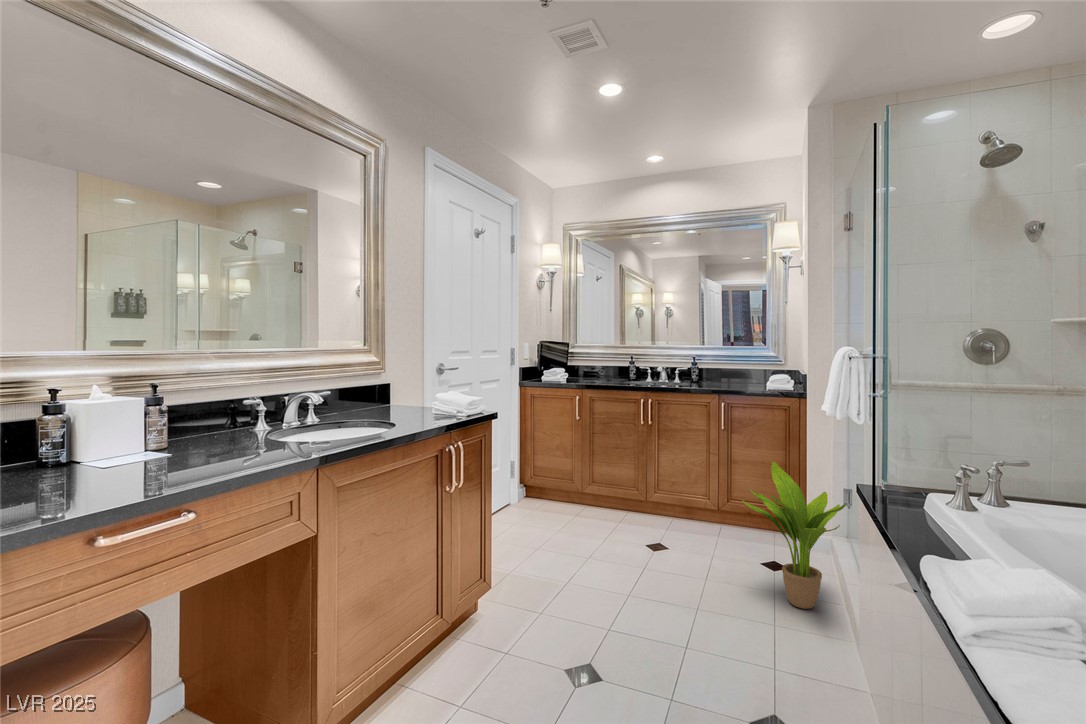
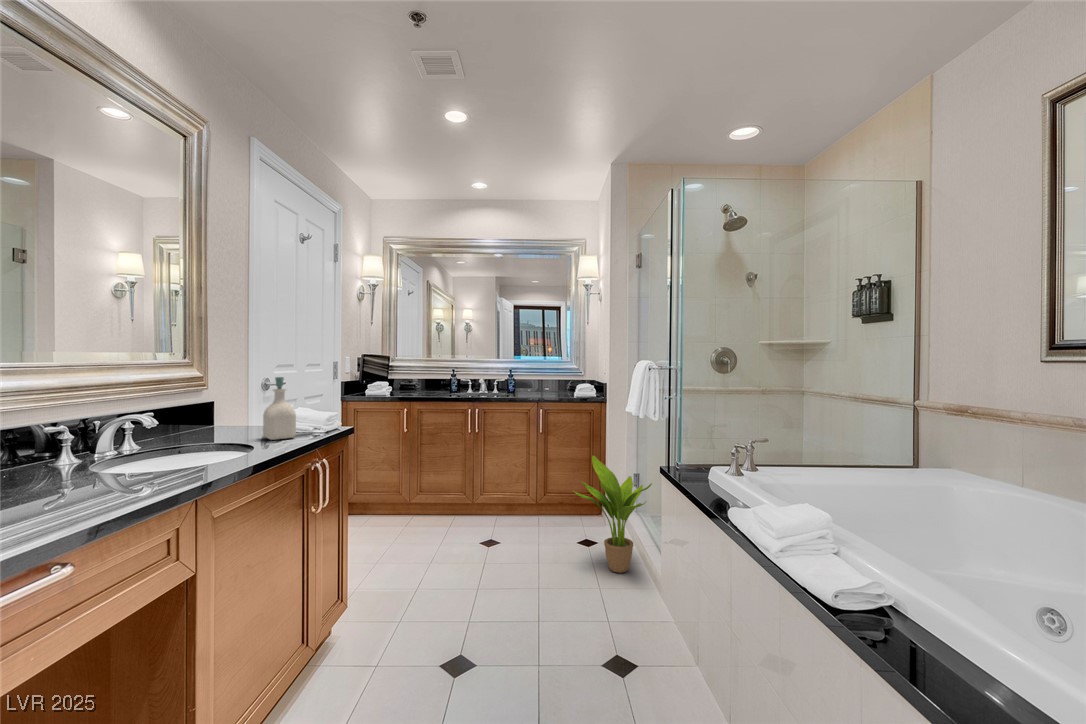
soap bottle: none [413,363,438,420] -> present [263,377,296,440]

